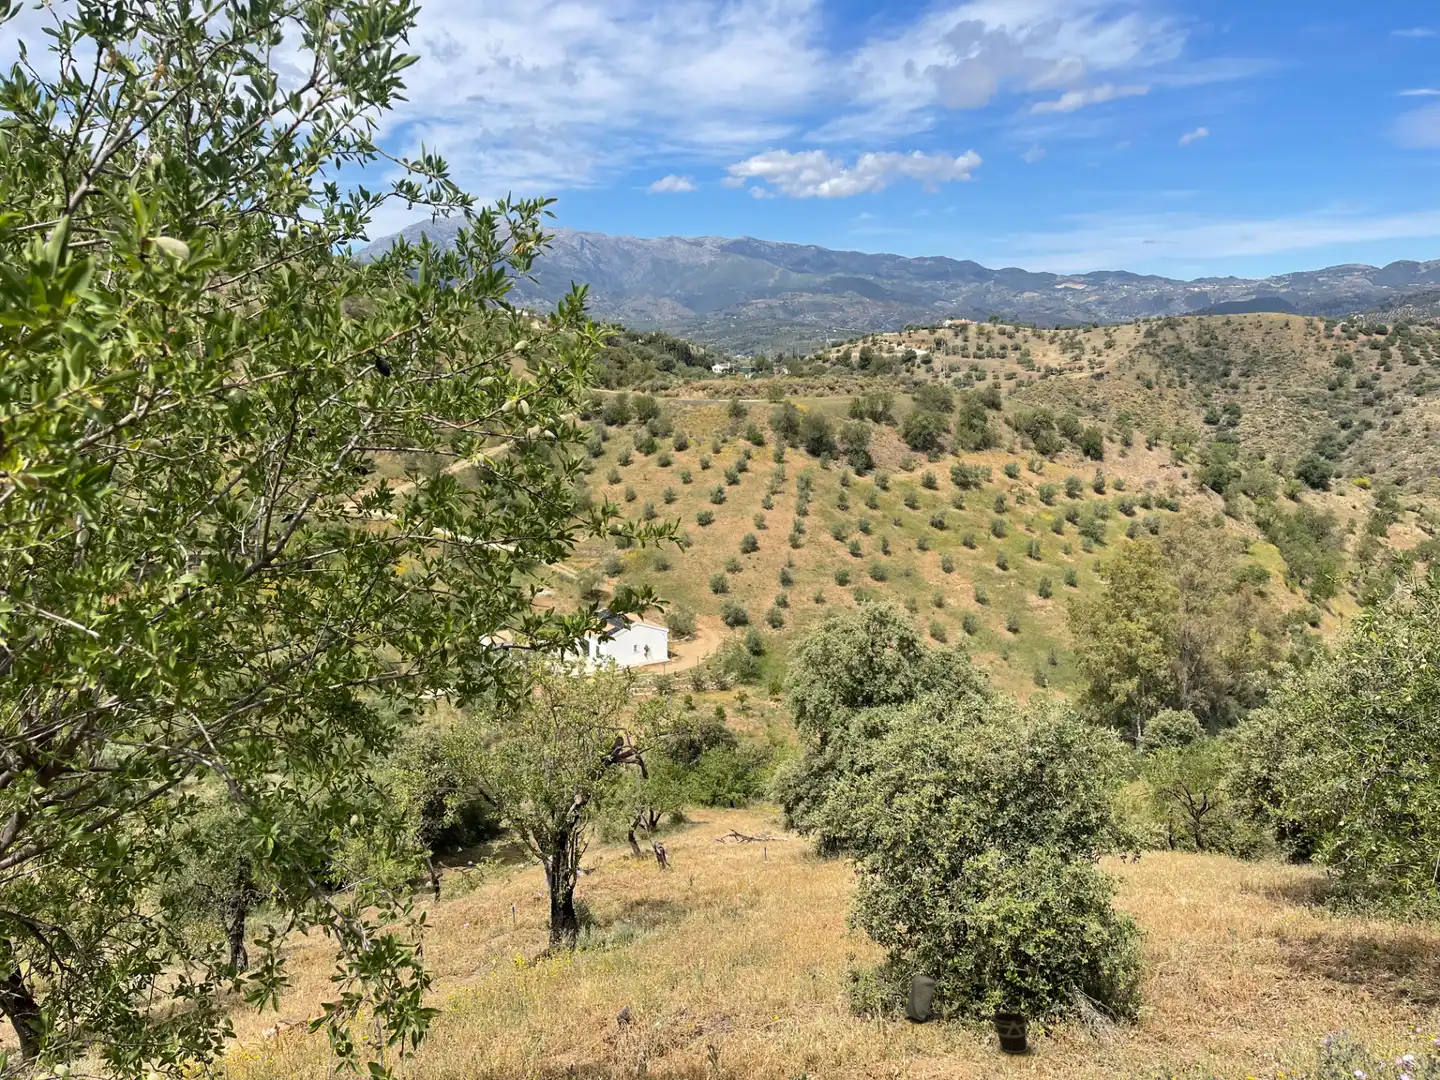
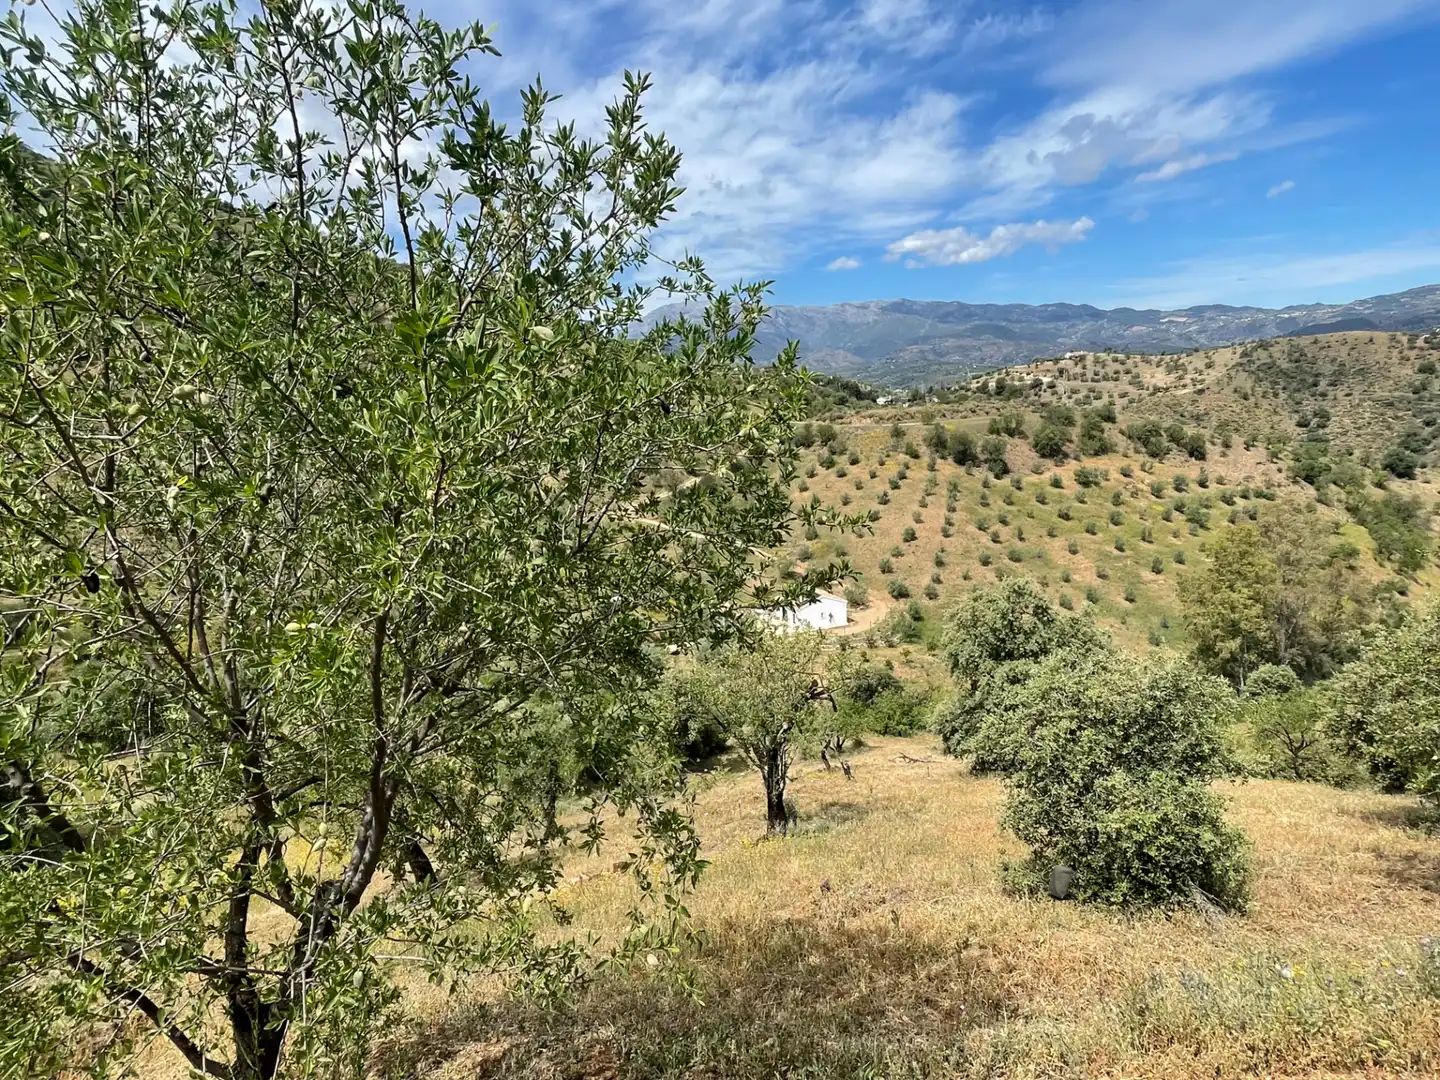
bucket: present [994,1012,1027,1053] -> none [1121,895,1151,927]

